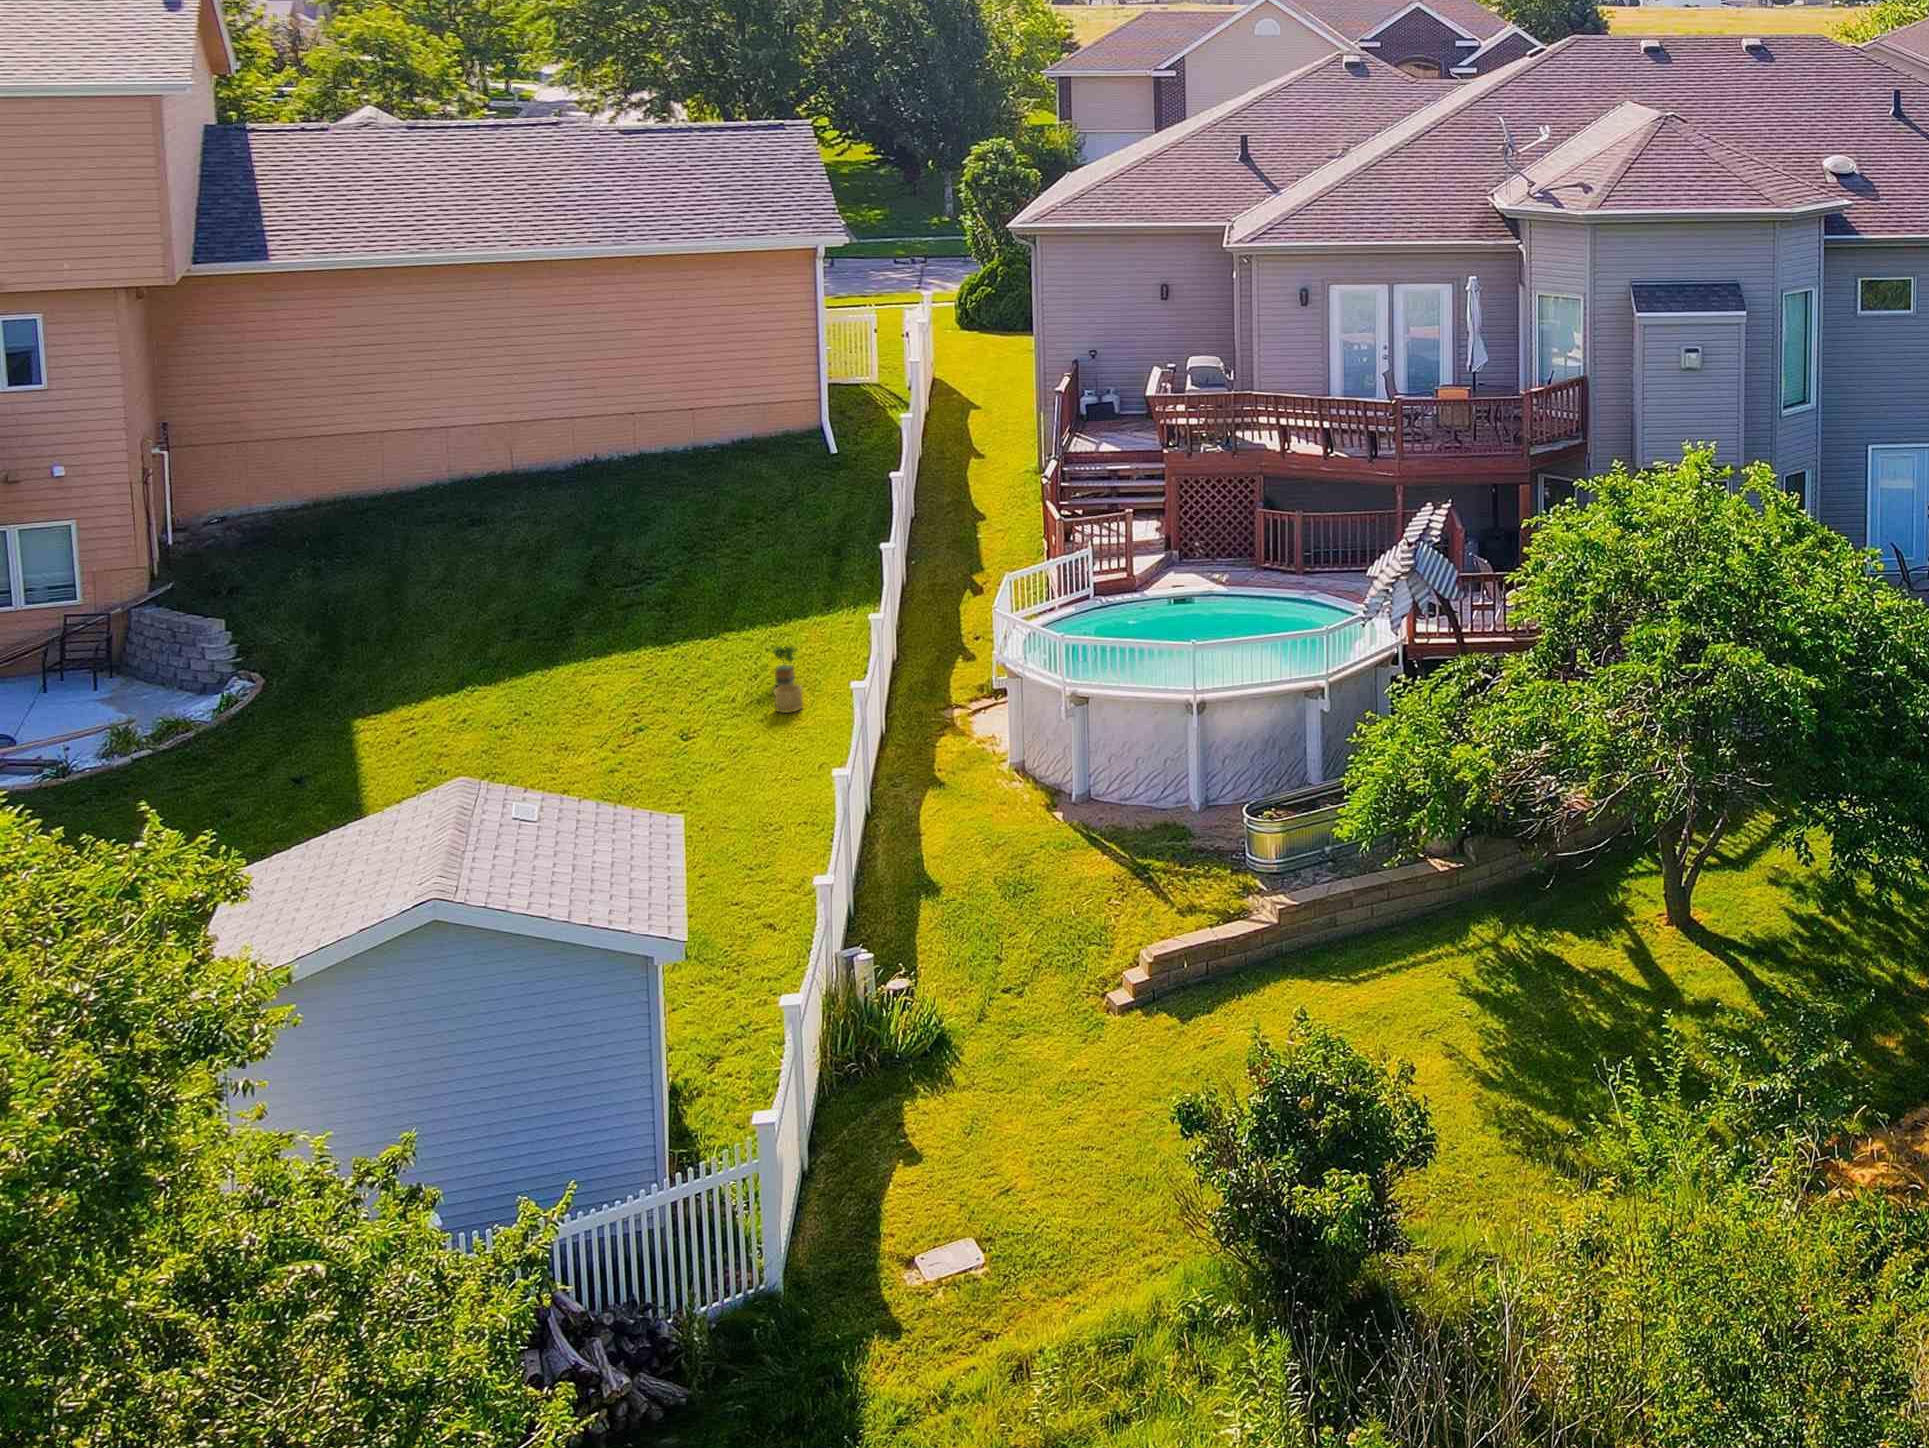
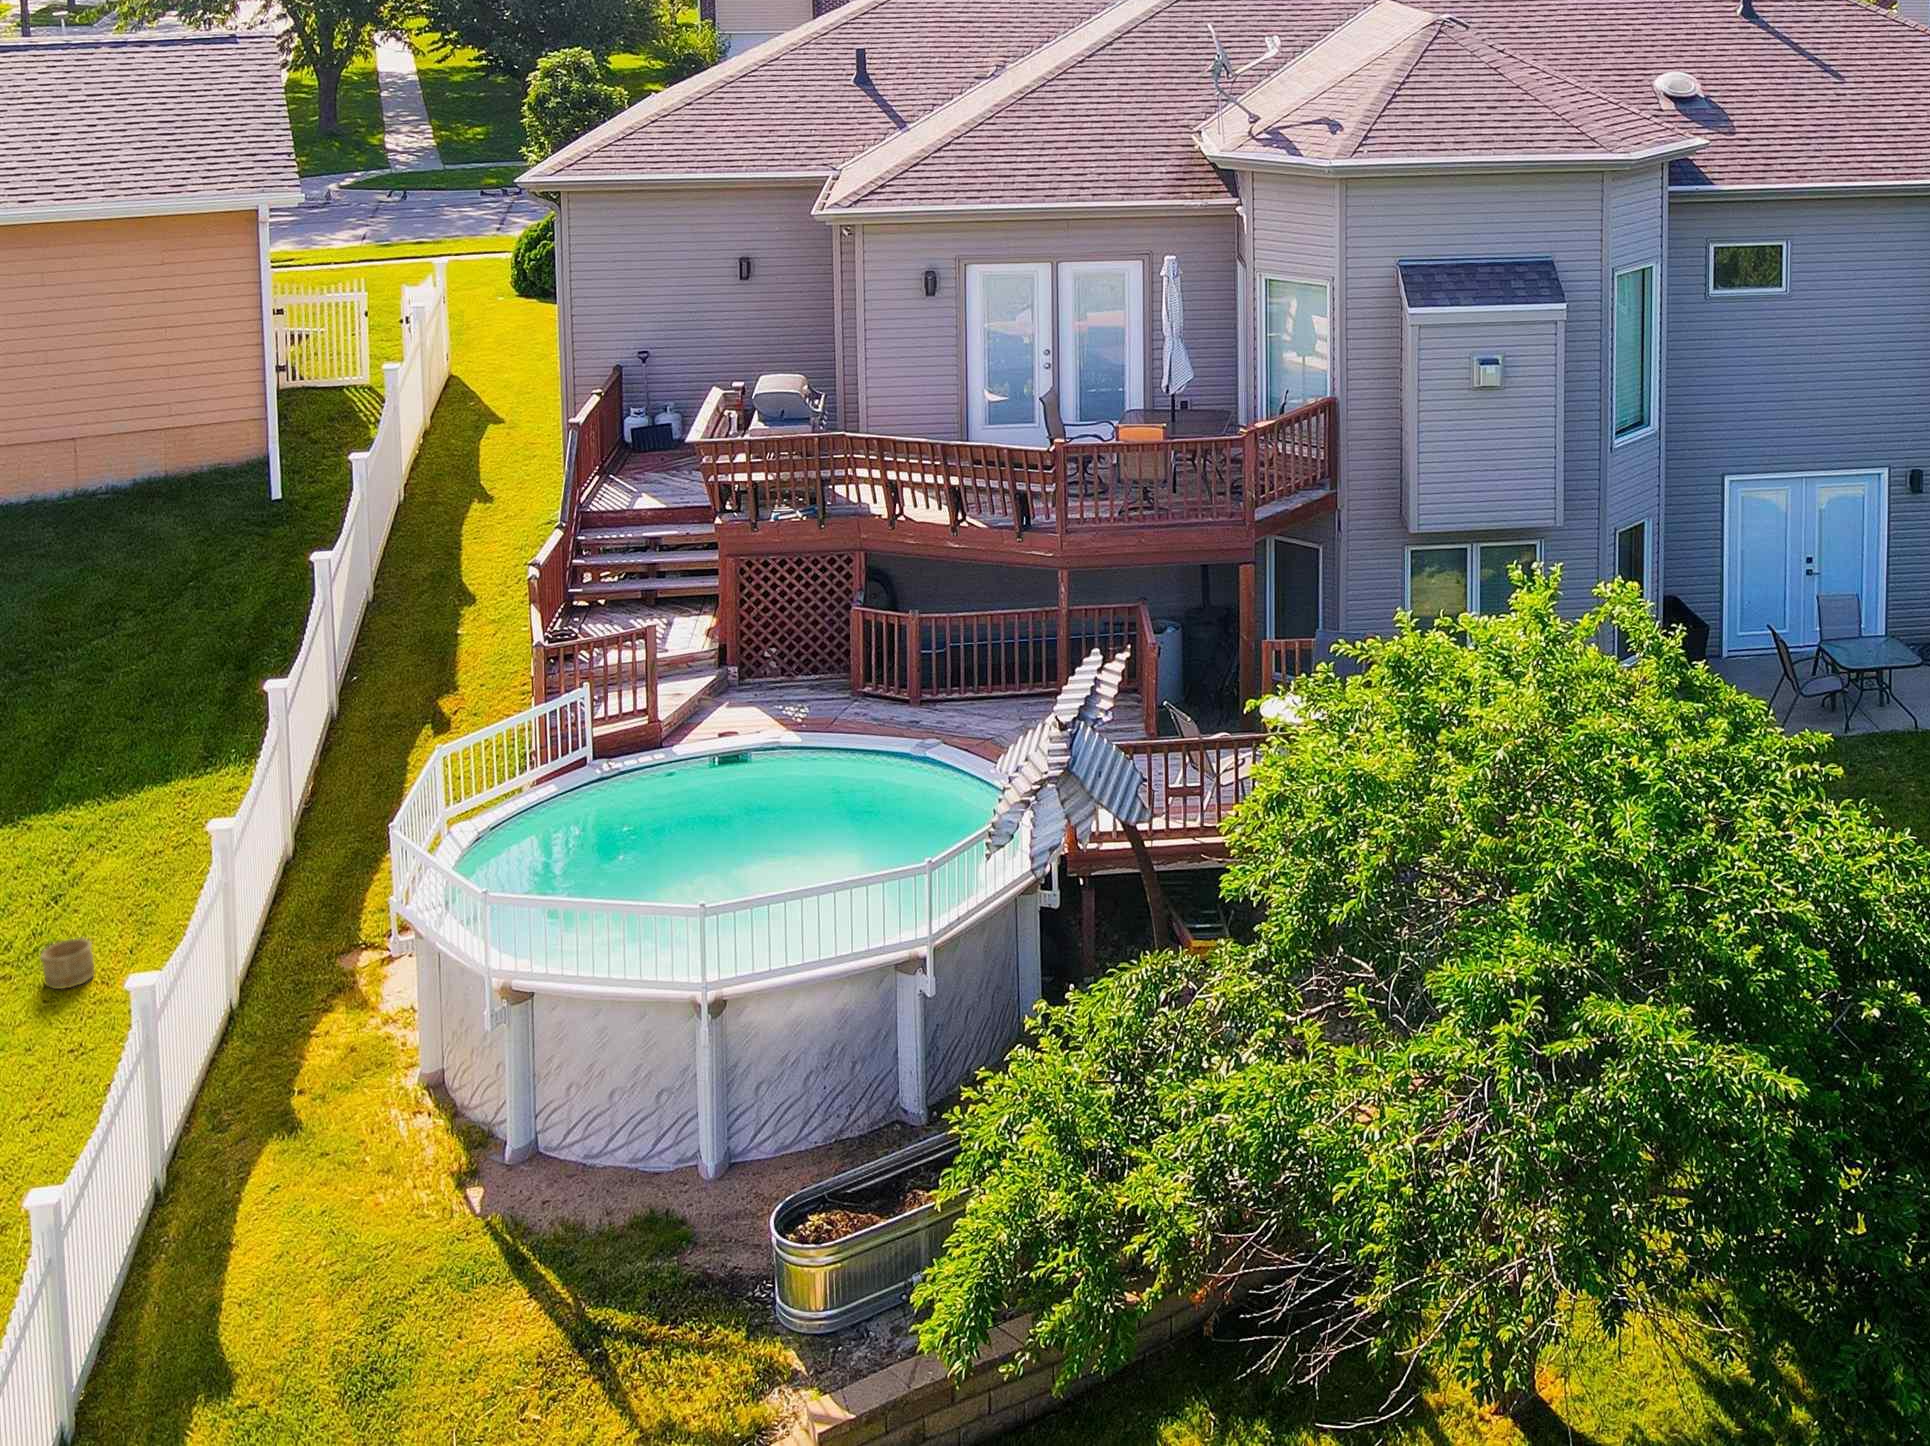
potted tree: present [773,647,797,686] -> none [52,868,99,934]

